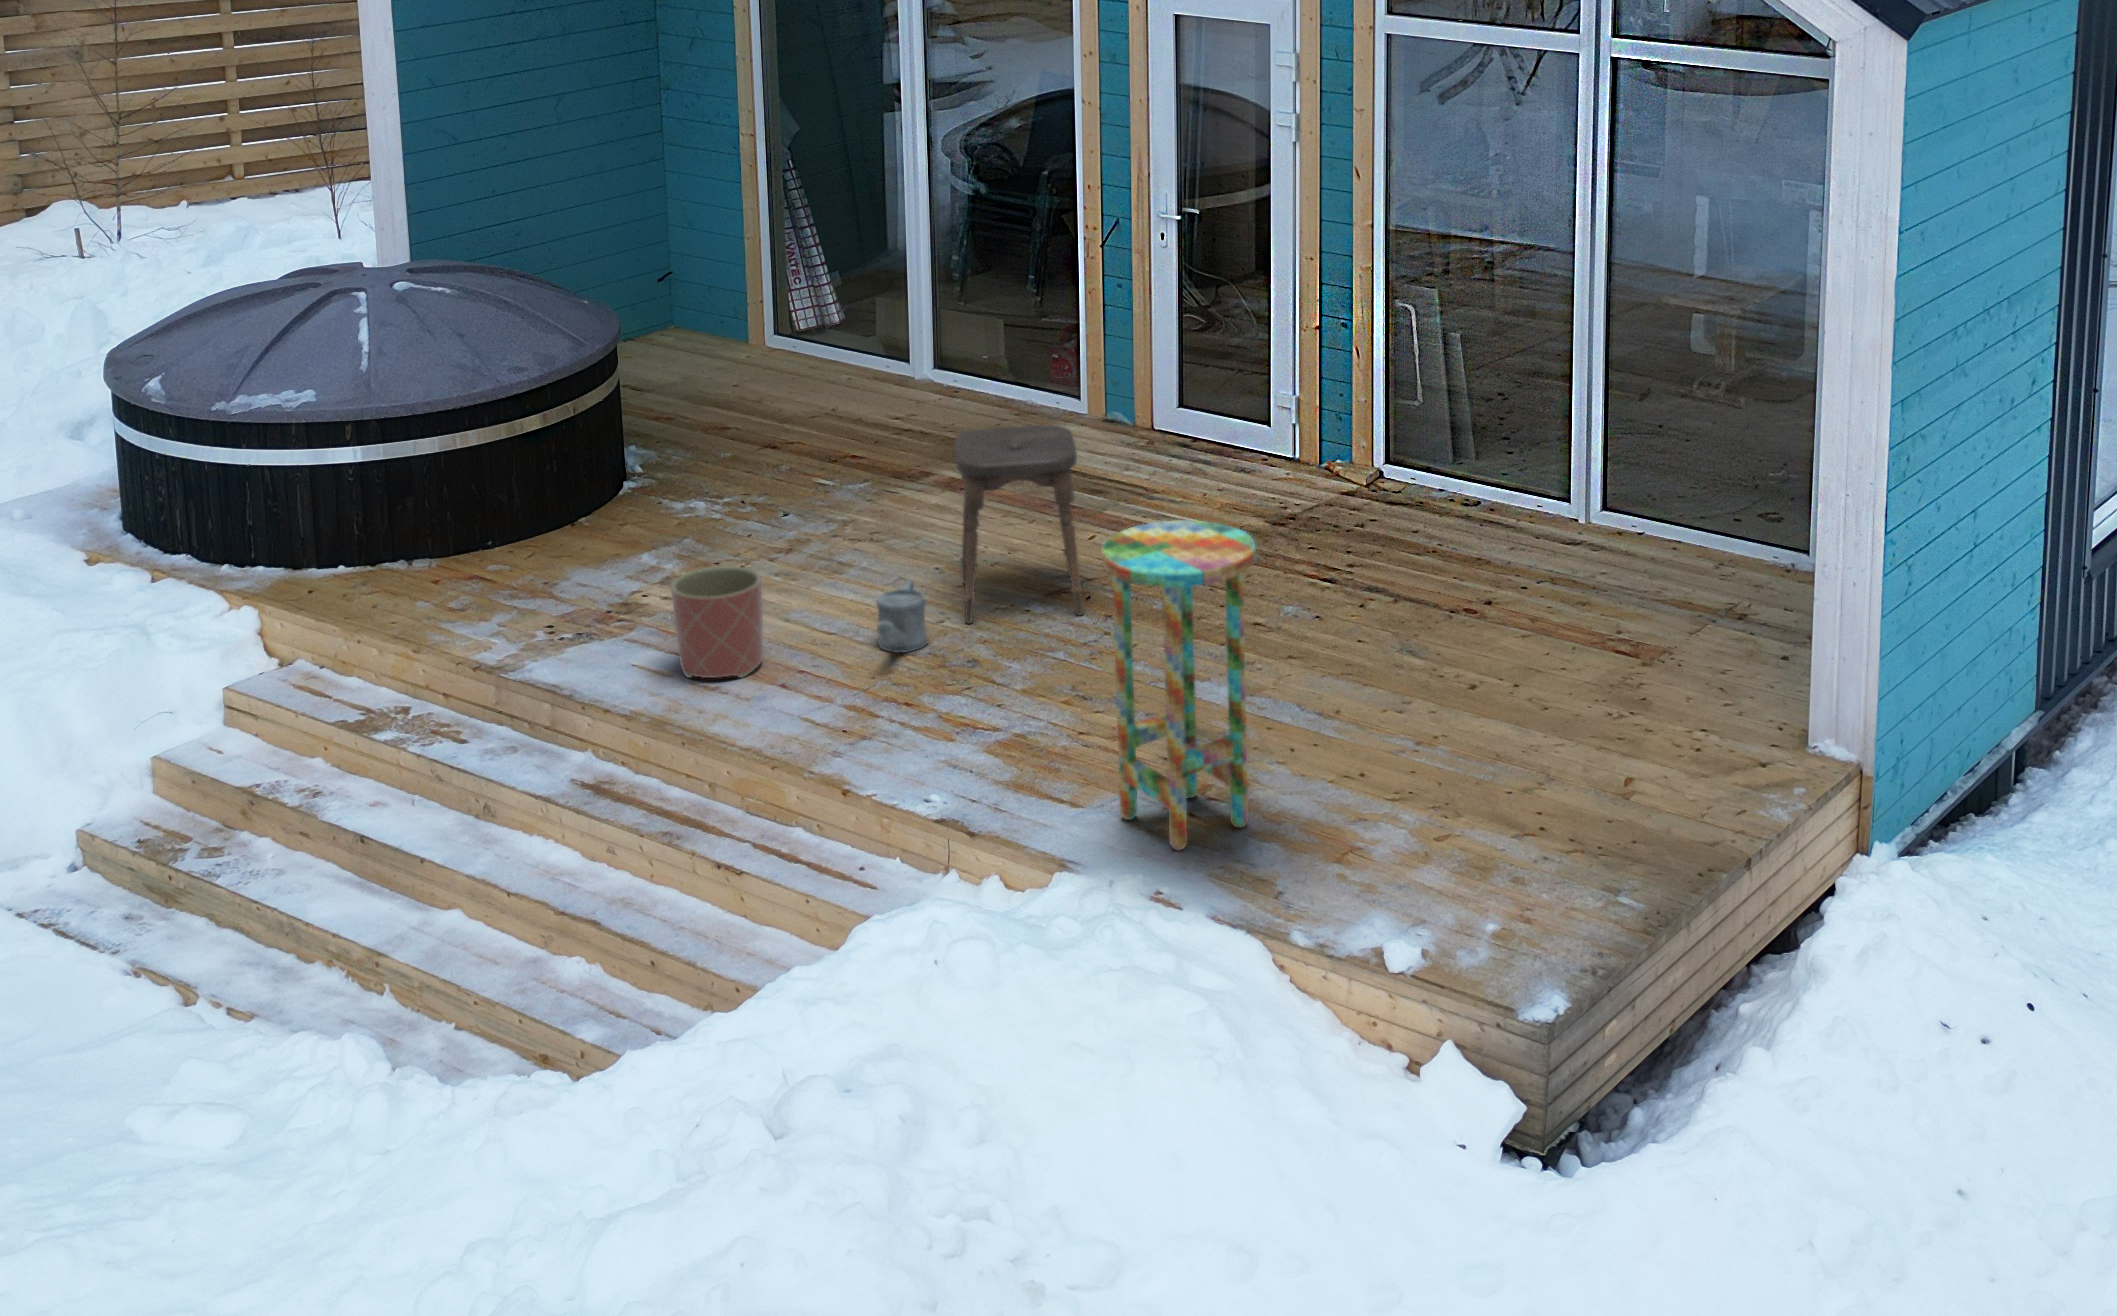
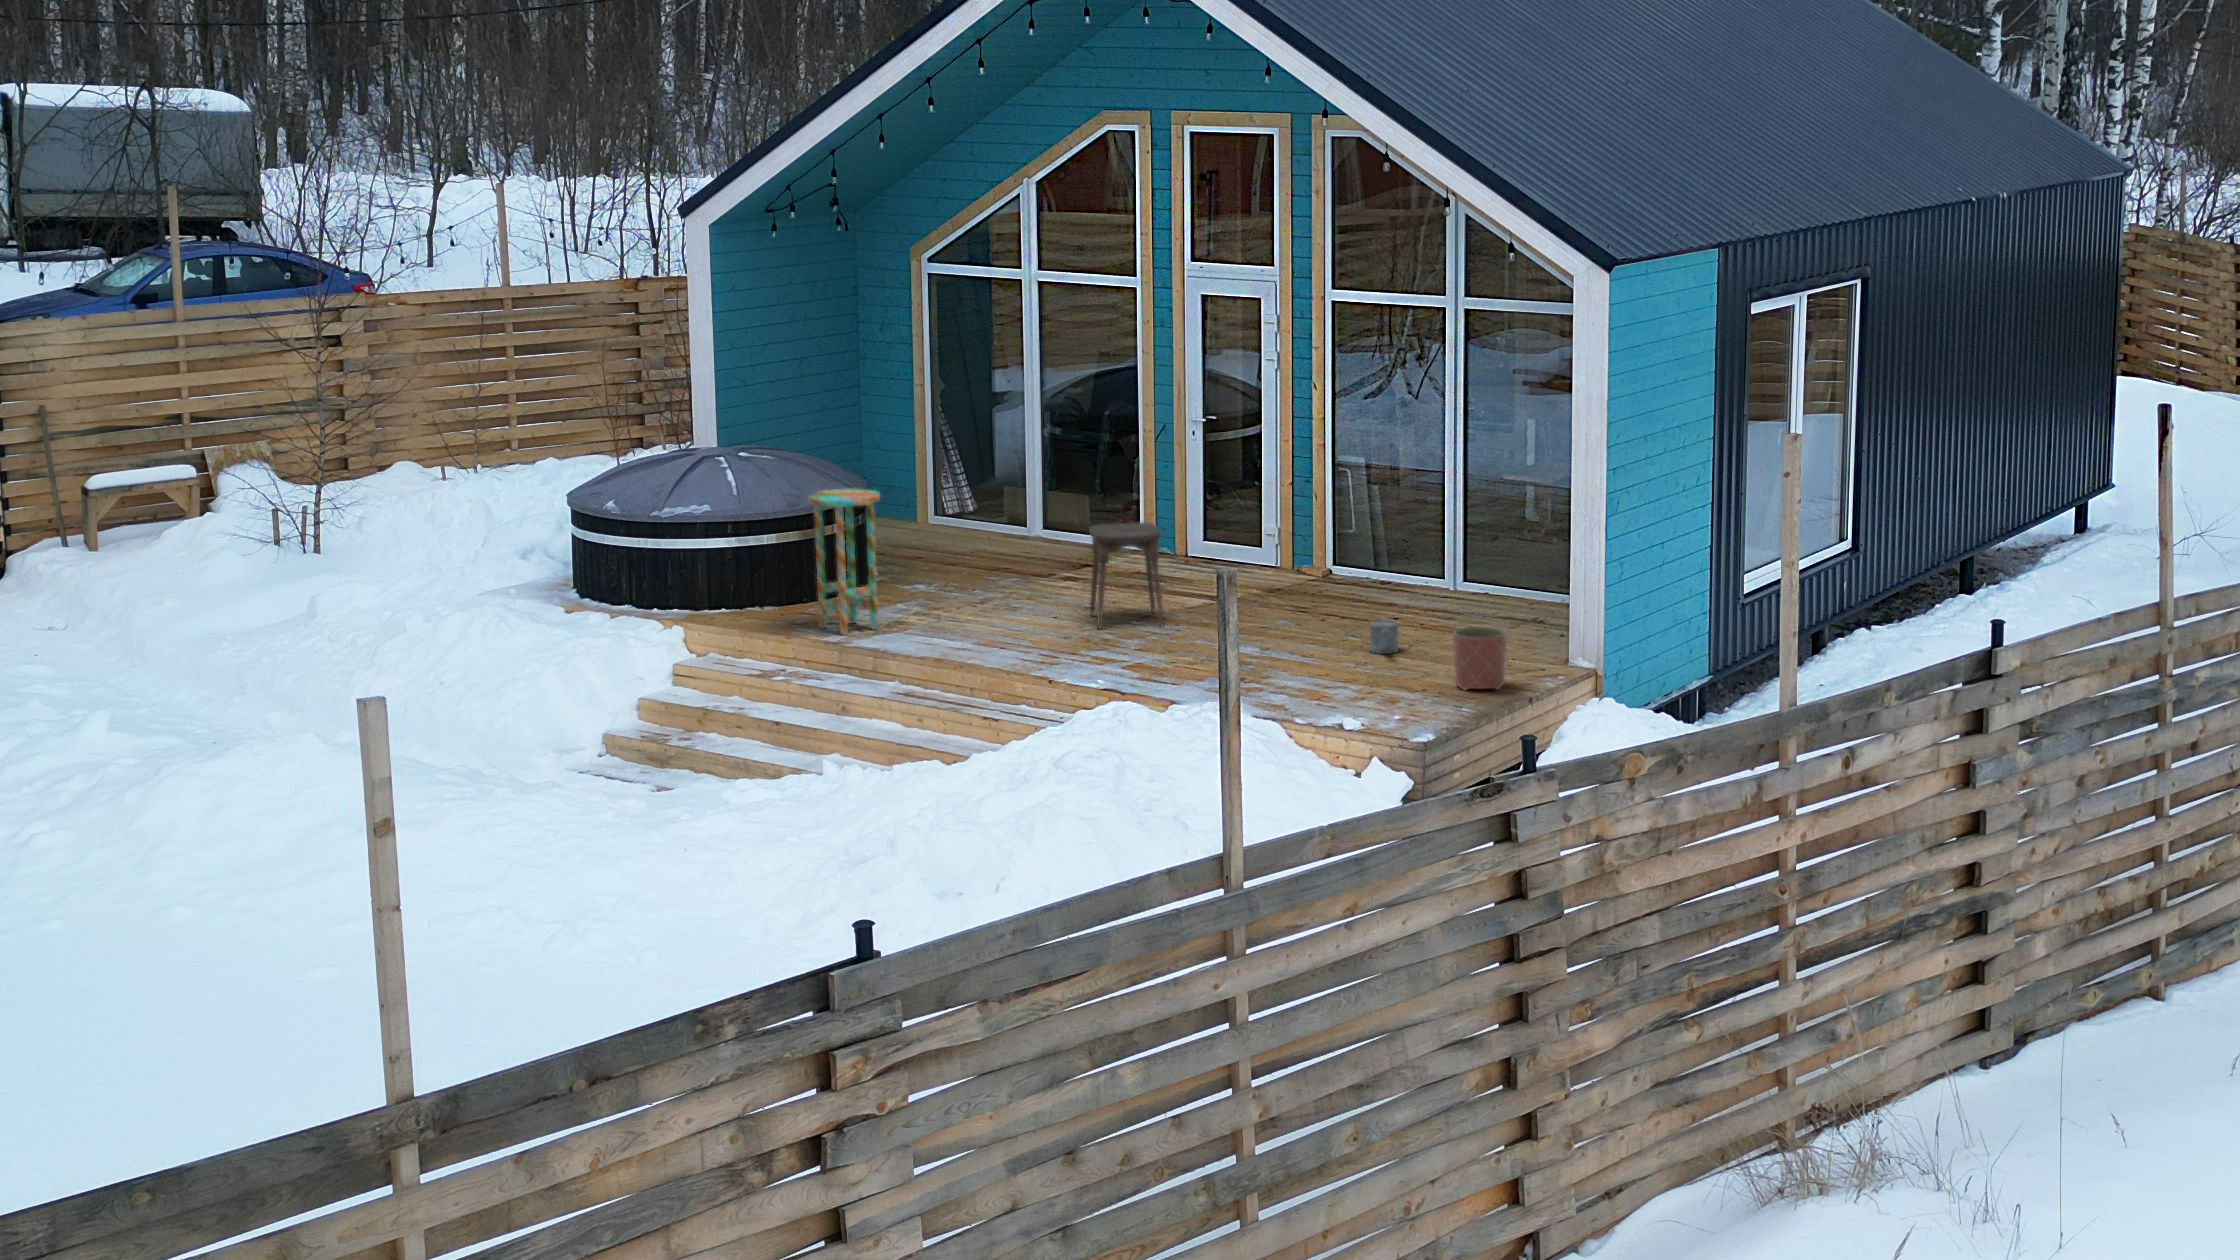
side table: present [1101,520,1256,850] -> present [808,489,880,635]
planter: present [671,566,763,678] -> present [1453,626,1507,690]
watering can: present [876,580,929,653] -> present [1370,617,1399,654]

